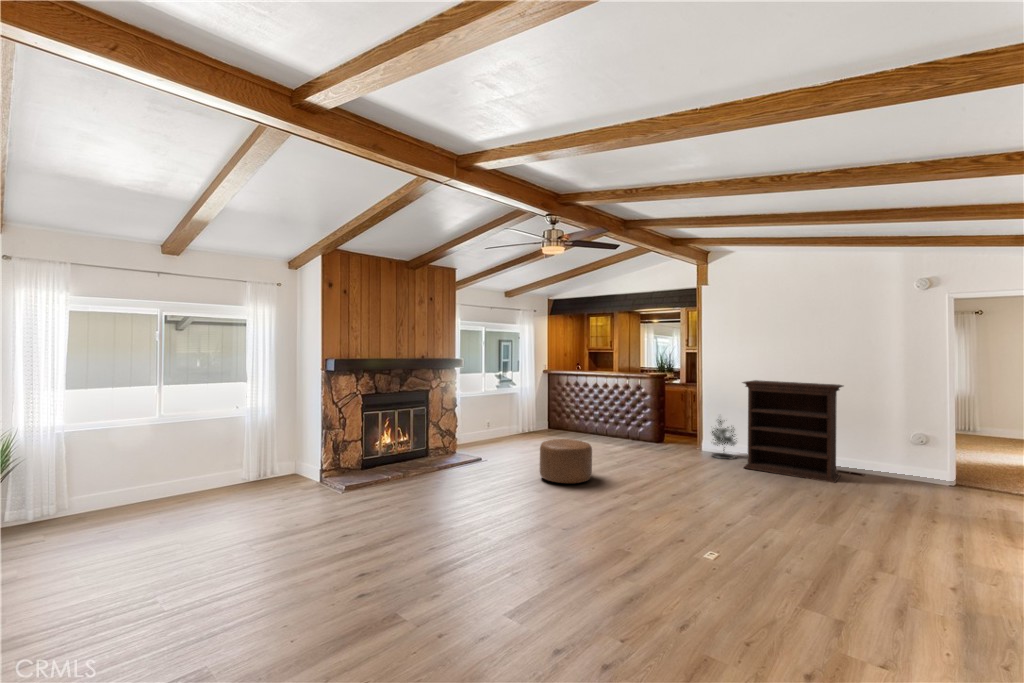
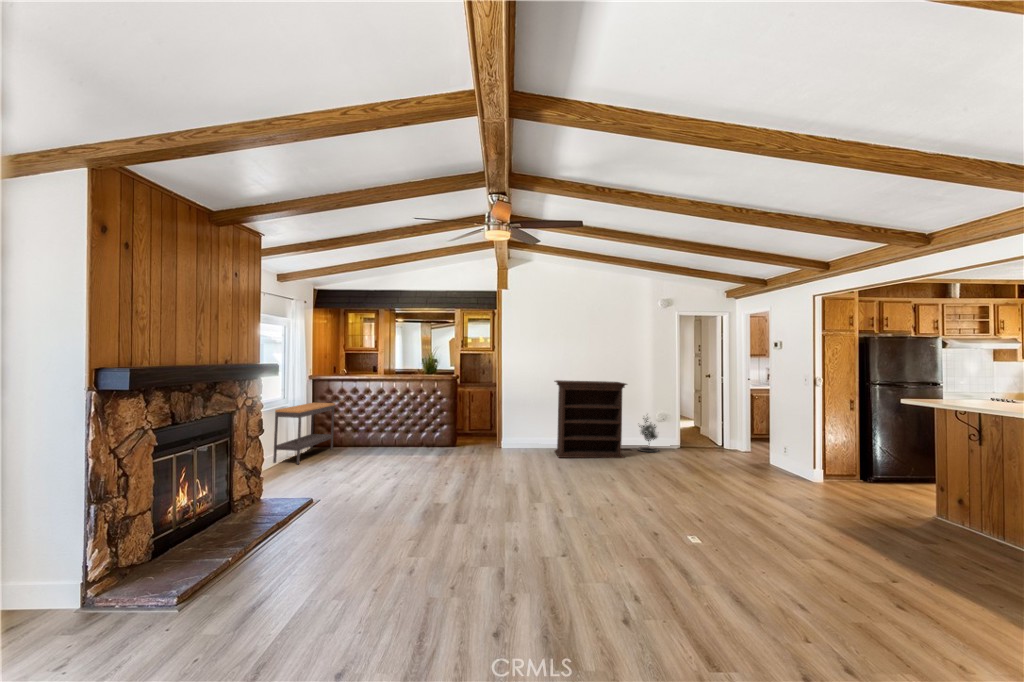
console table: none [503,392,558,438] -> present [273,403,335,464]
potted tree: present [712,419,737,459] -> present [639,417,659,452]
ottoman: present [540,439,592,483] -> none [425,454,485,506]

